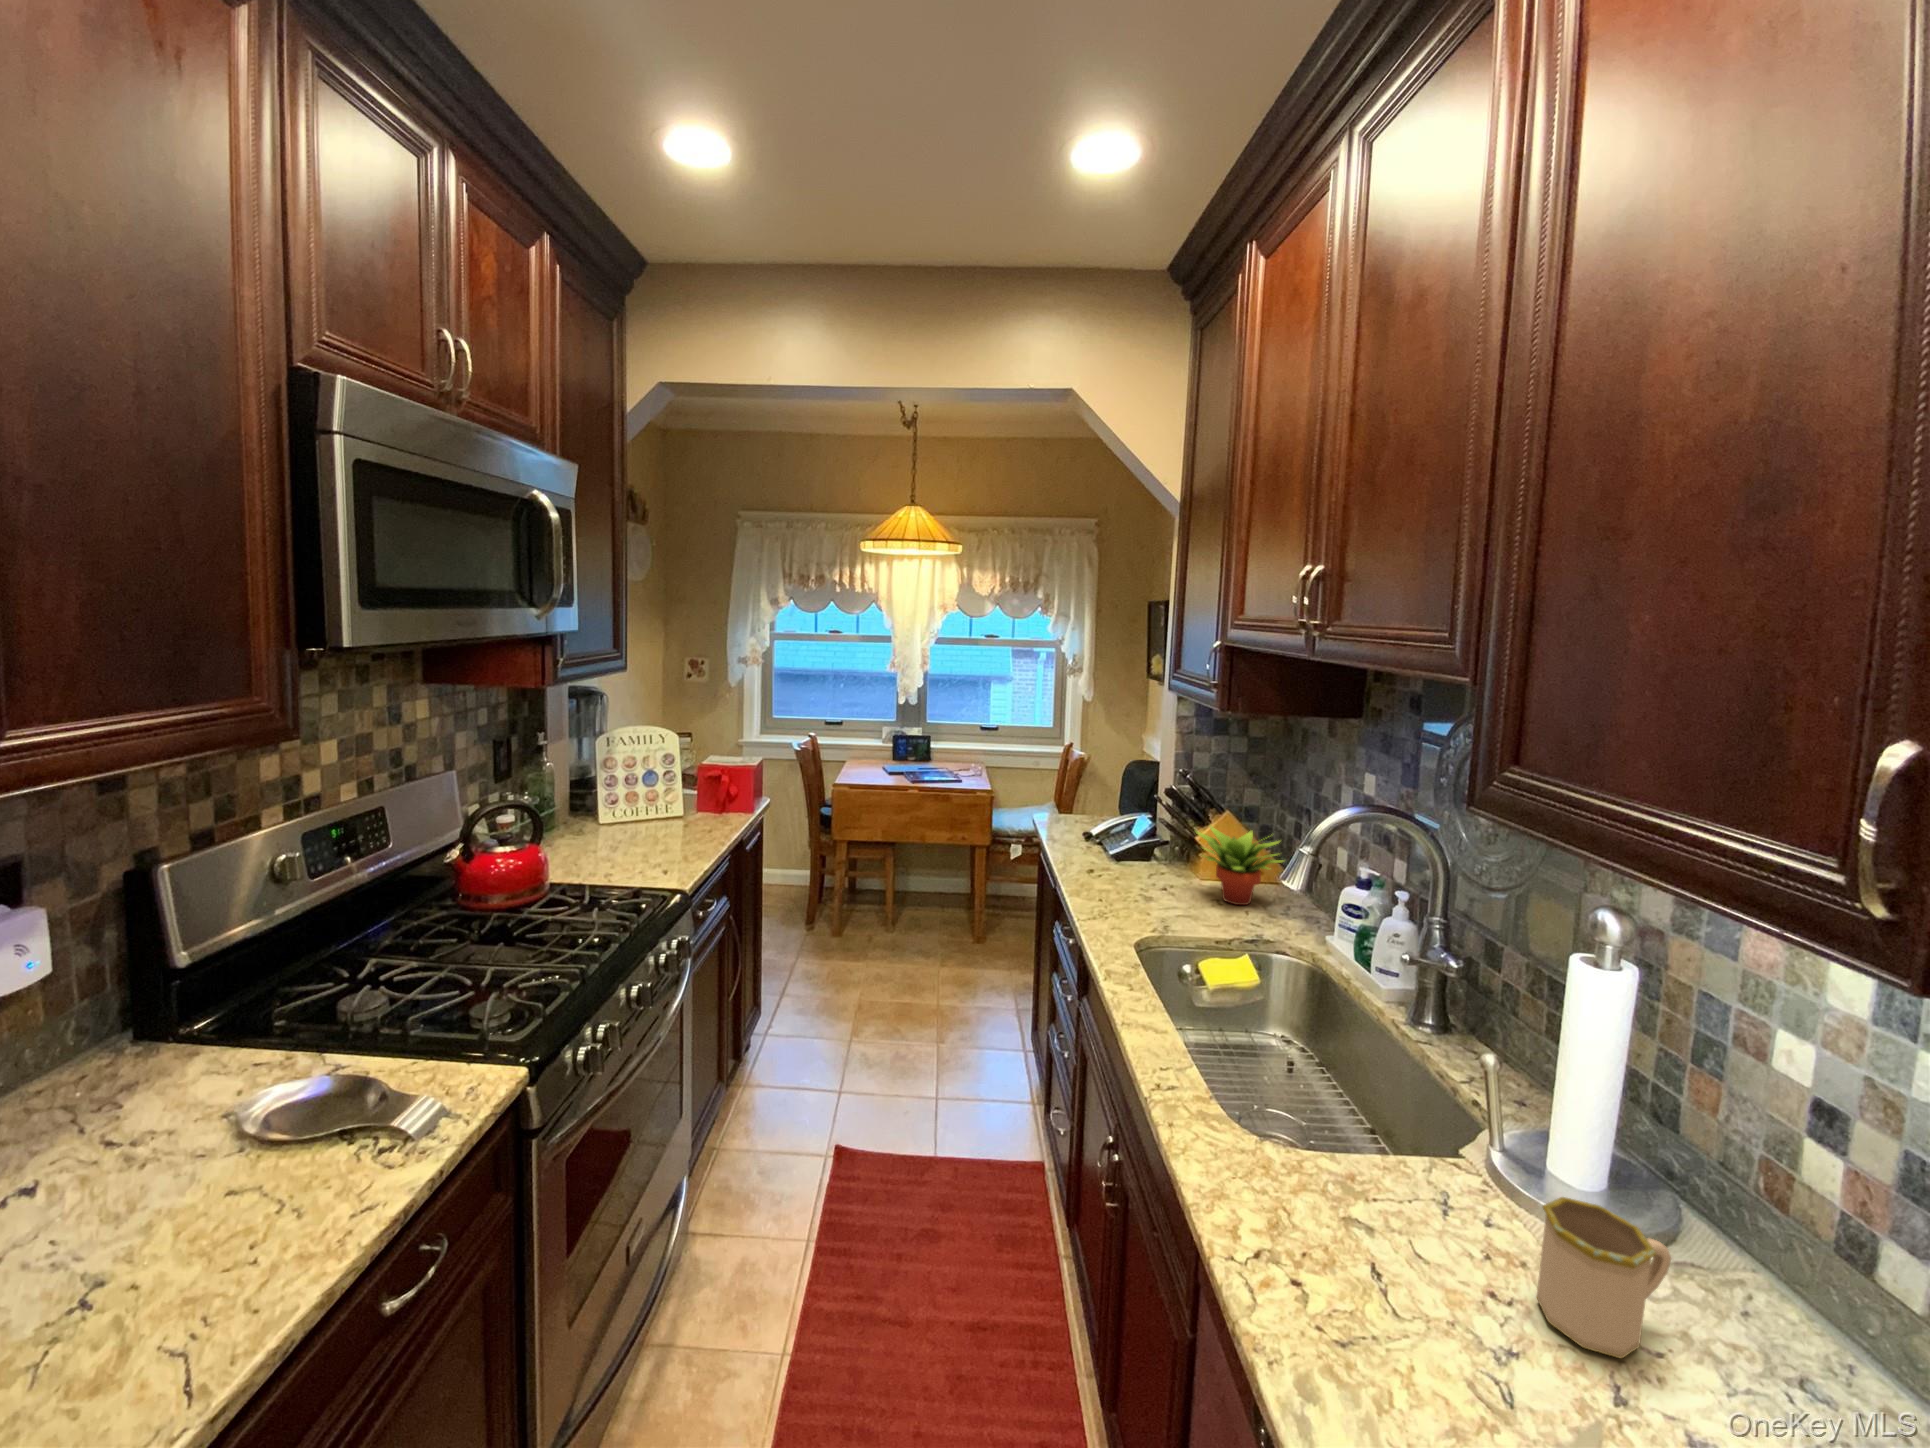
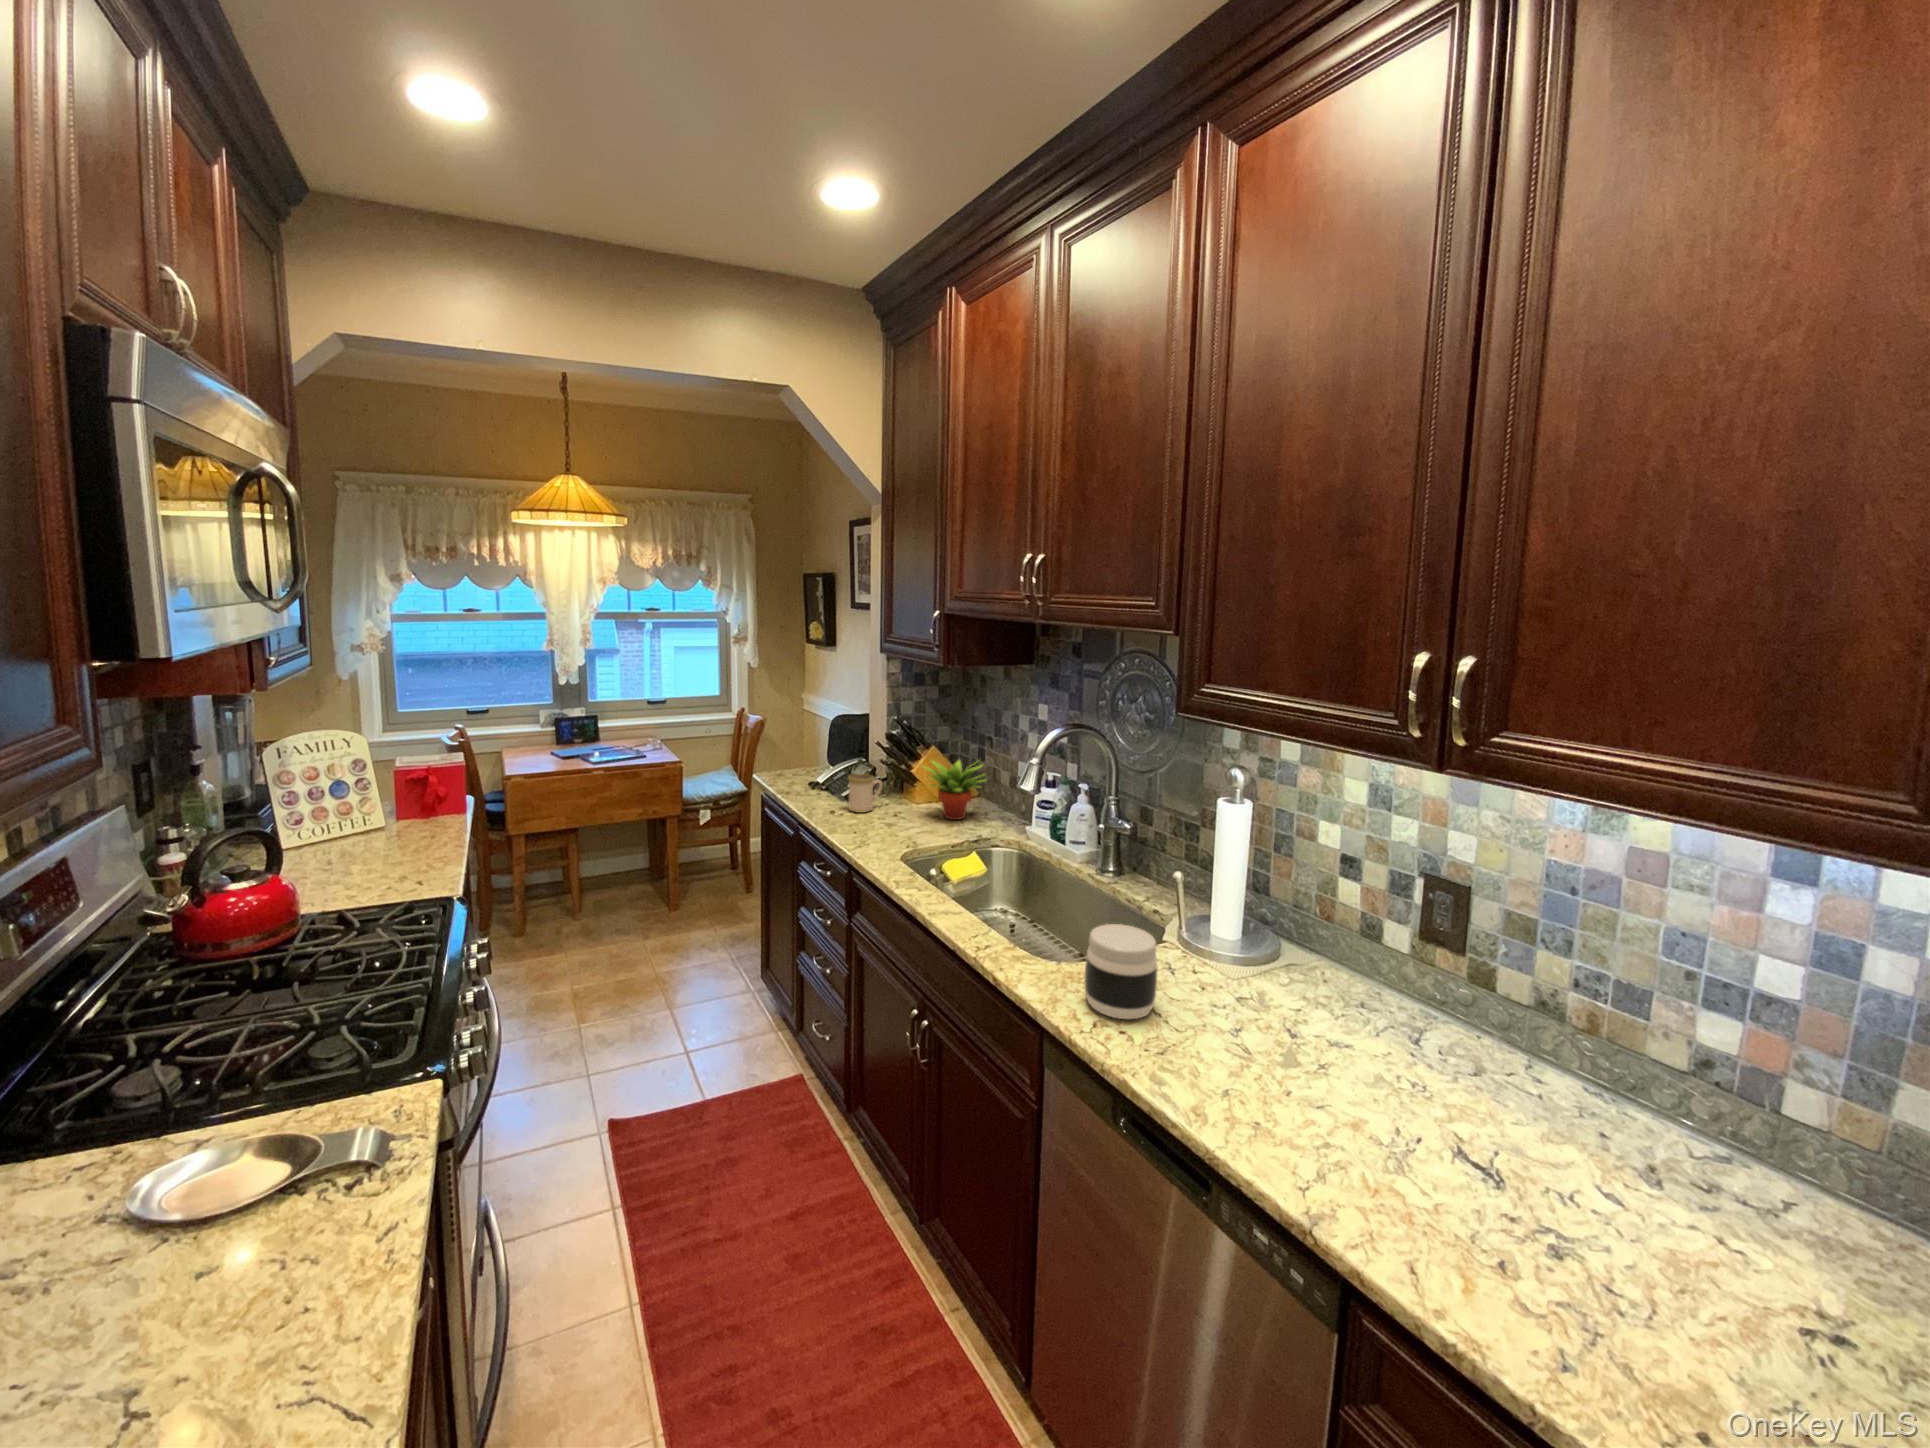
jar: none [1265,1107,1380,1267] -> present [1085,924,1158,1019]
mug: present [1537,1197,1671,1358] -> present [848,774,882,813]

